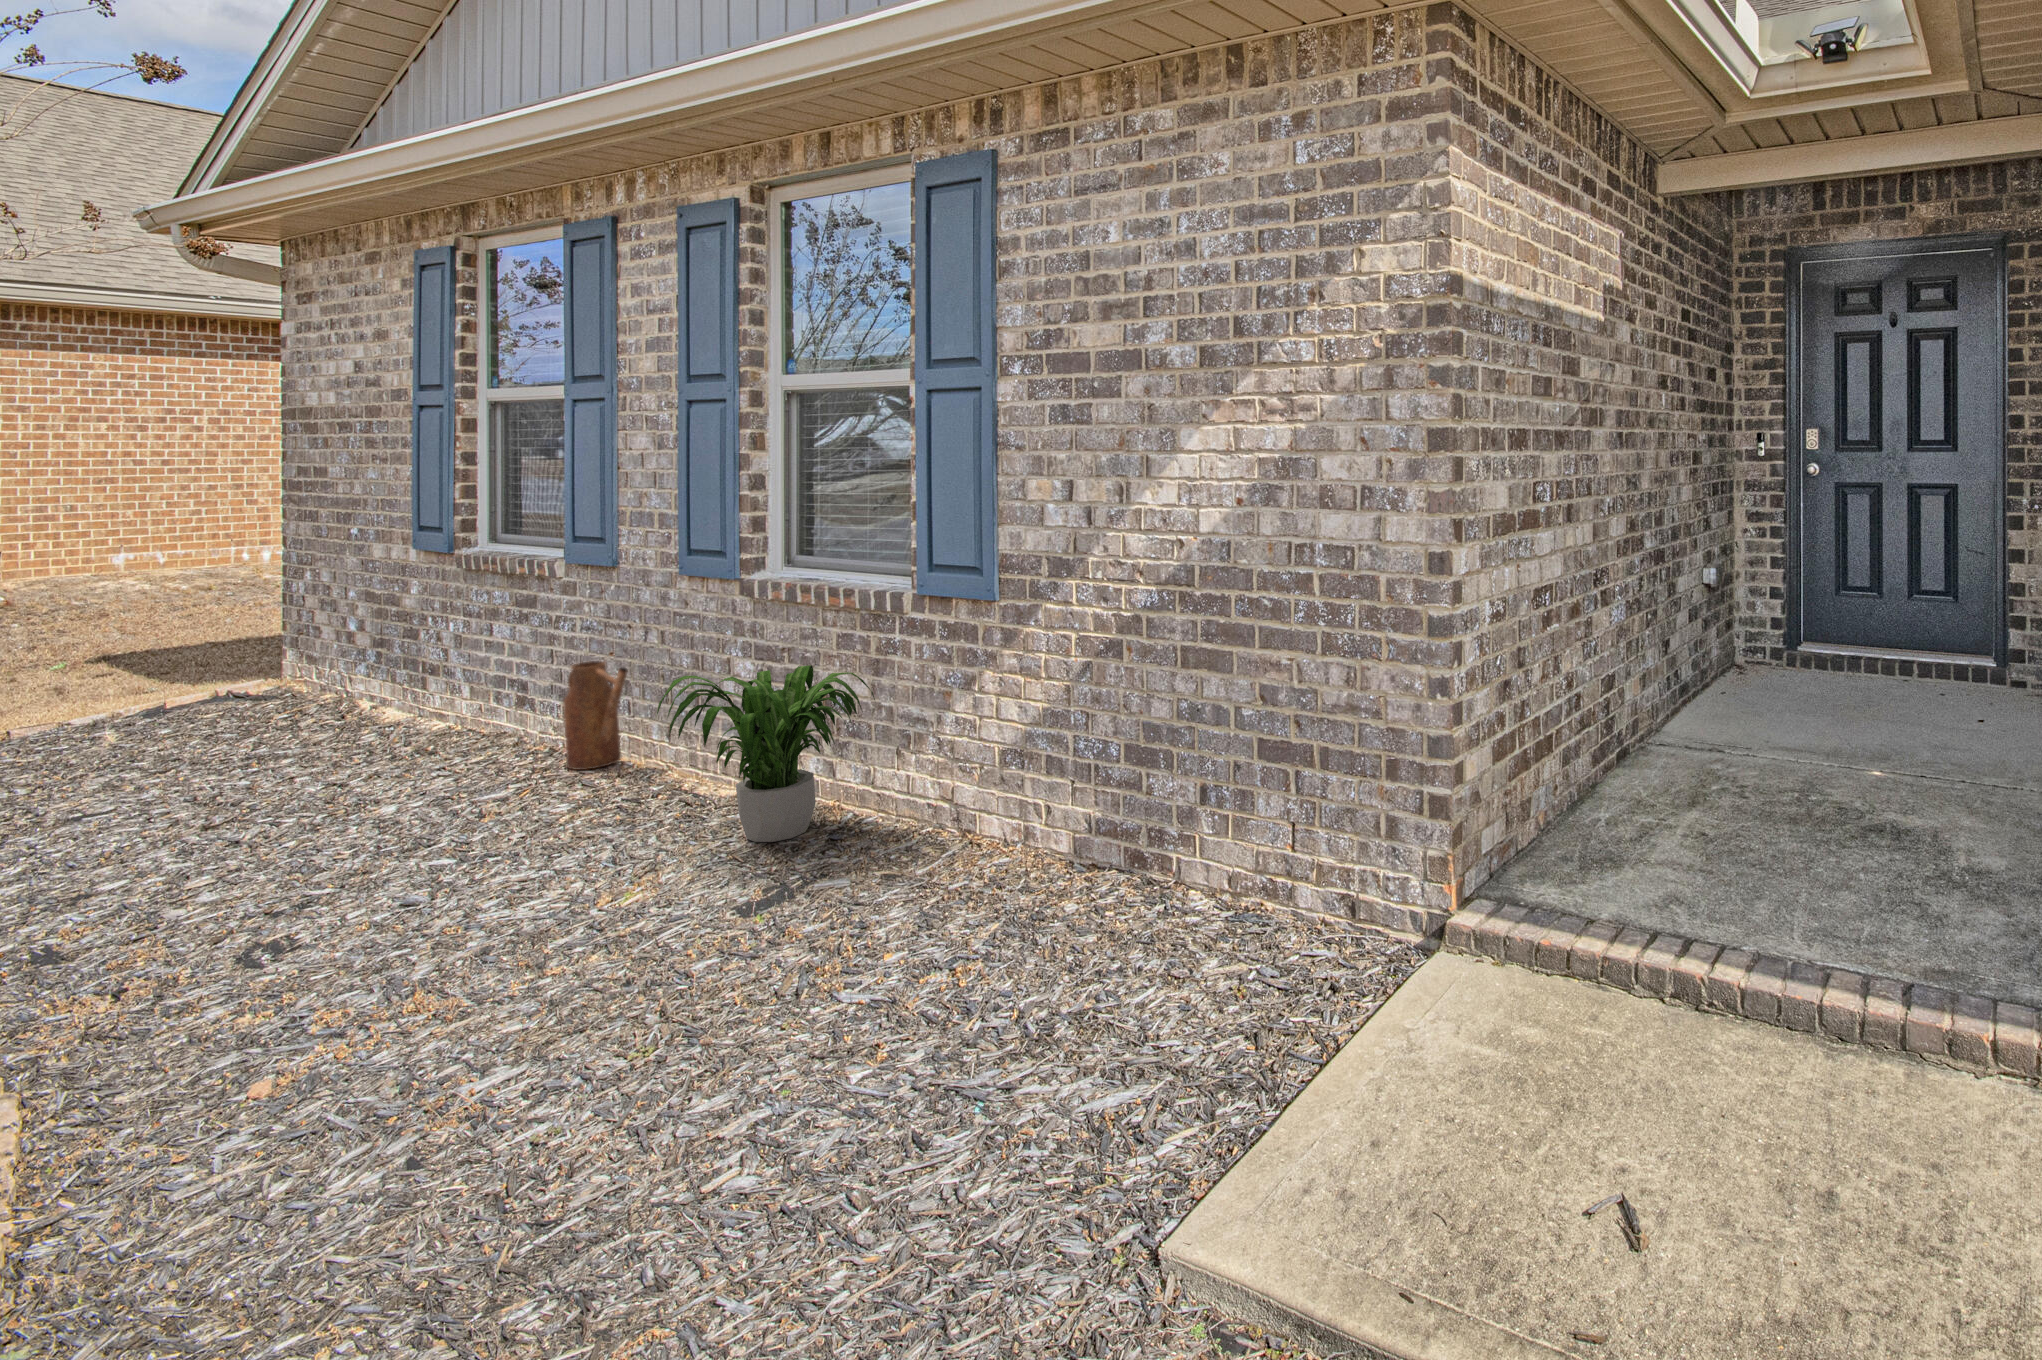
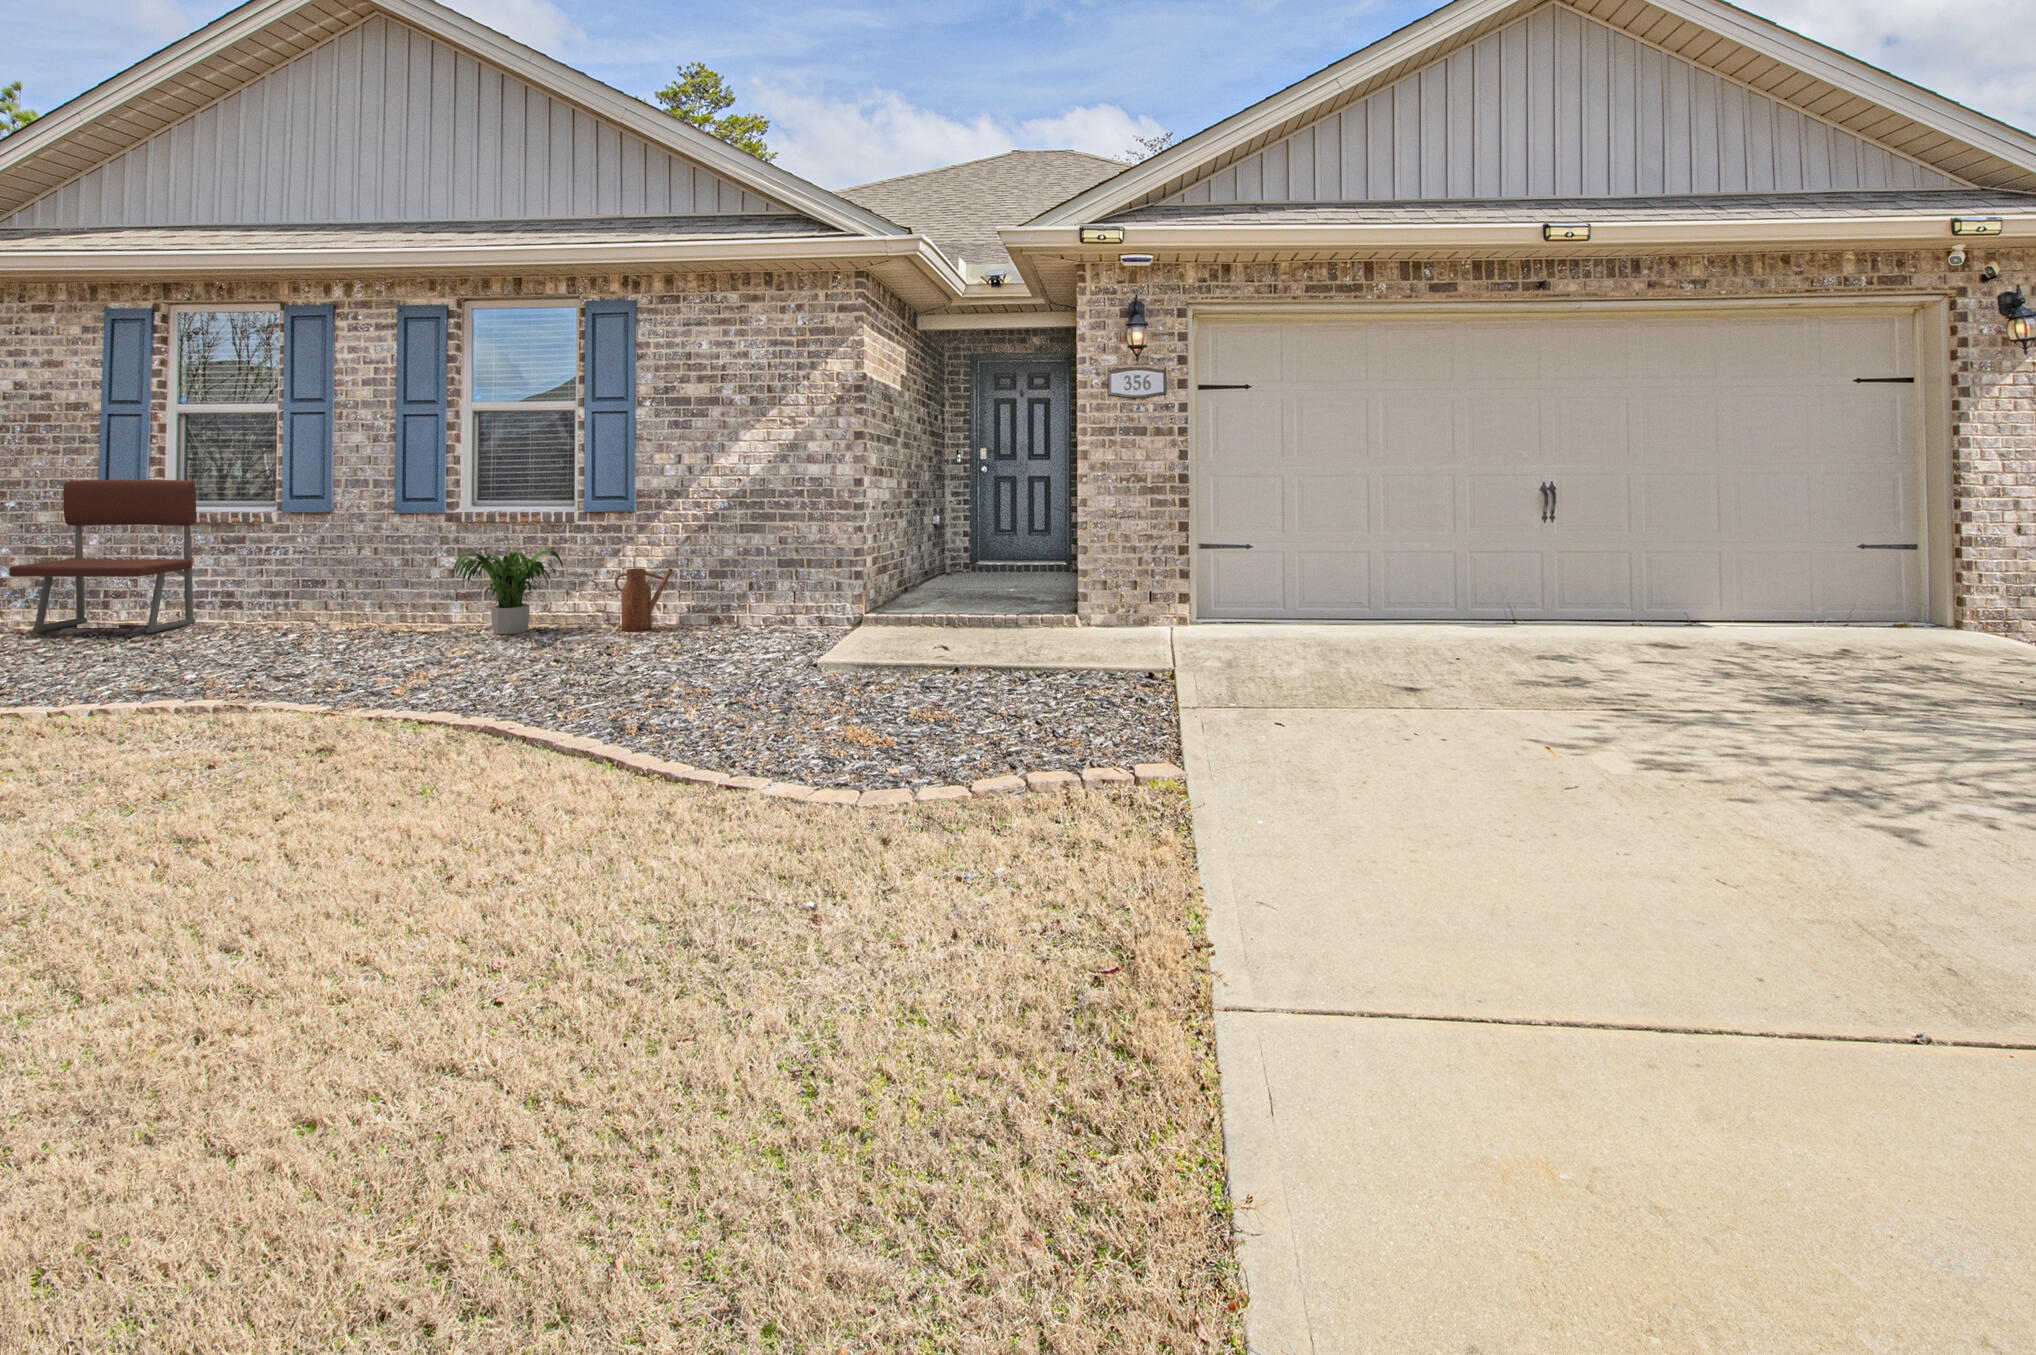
bench: none [237,504,476,753] -> present [9,480,196,633]
watering can: present [563,661,627,770] -> present [615,569,673,631]

